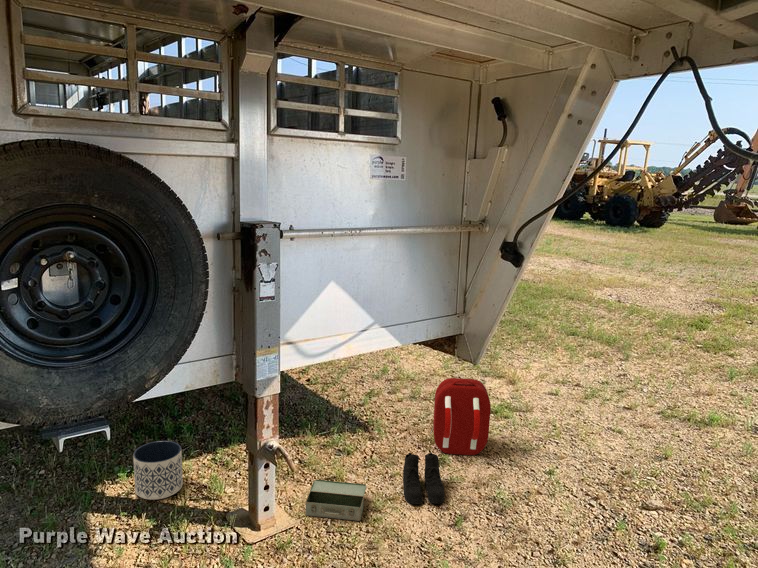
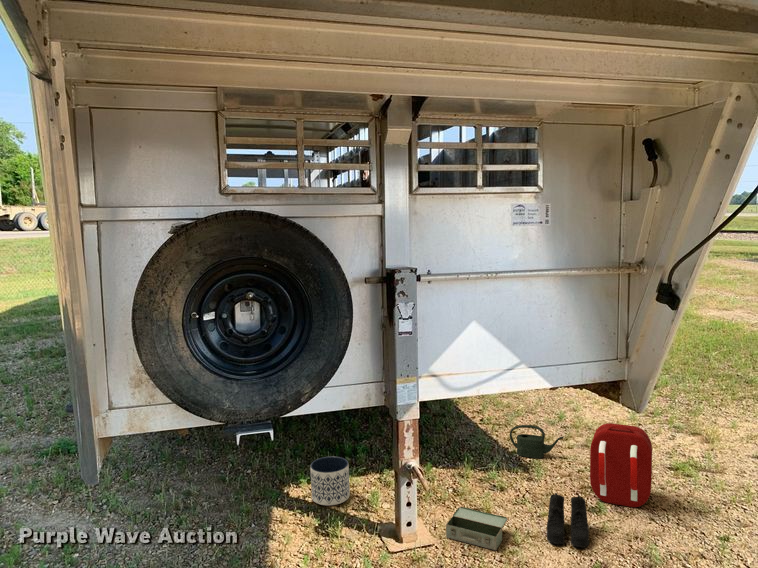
watering can: none [346,383,399,415] -> present [510,425,563,458]

